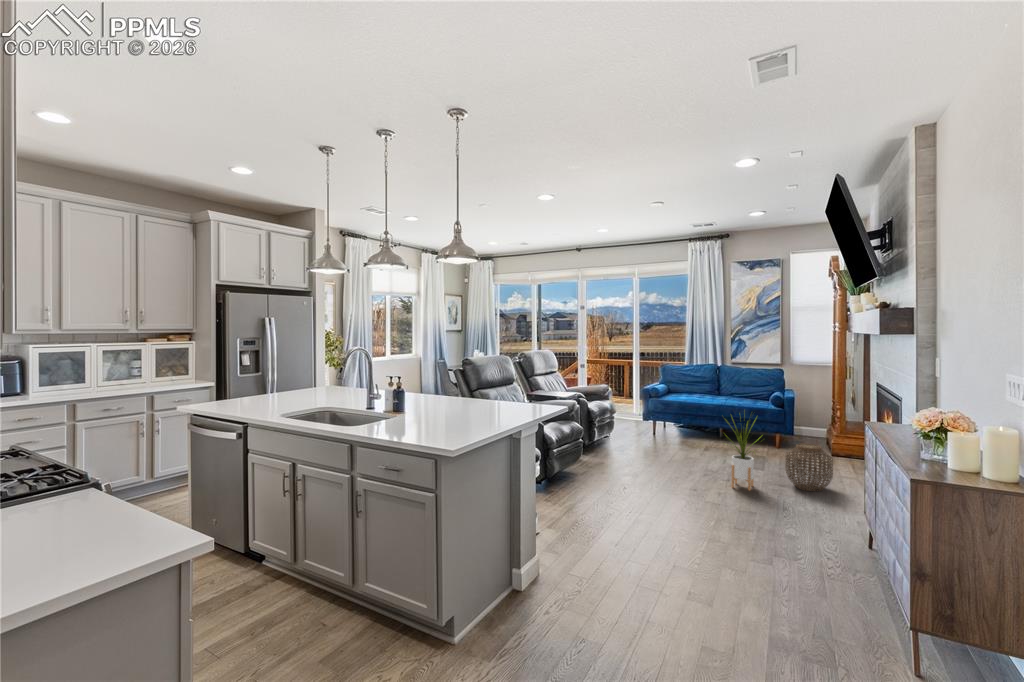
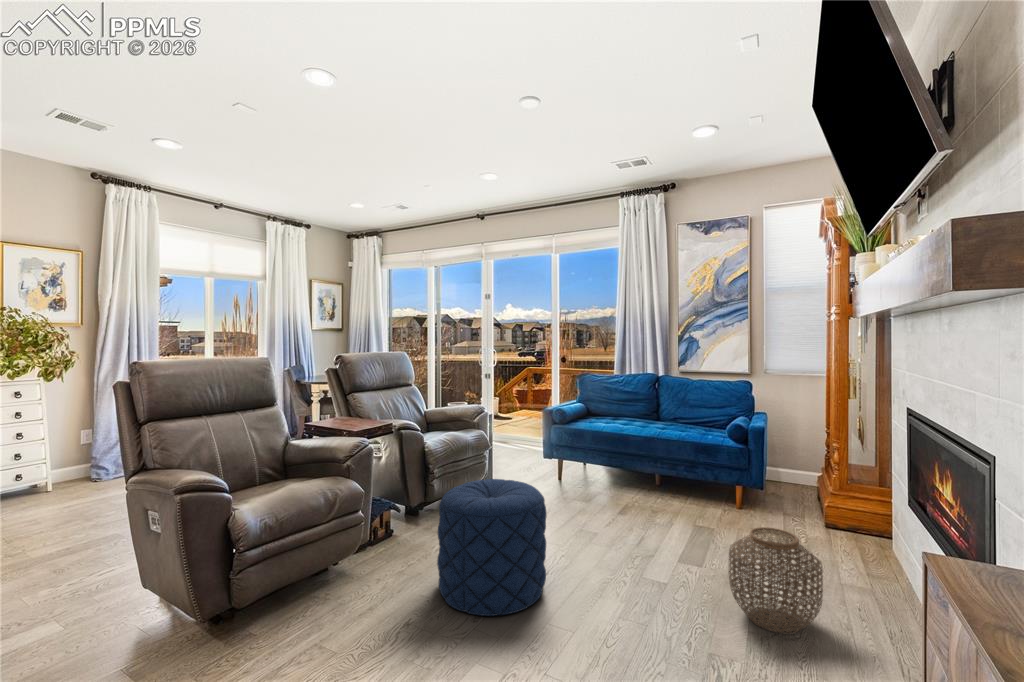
house plant: present [730,421,757,491] -> none [601,457,689,629]
pouf: none [629,423,689,487] -> present [437,479,547,616]

